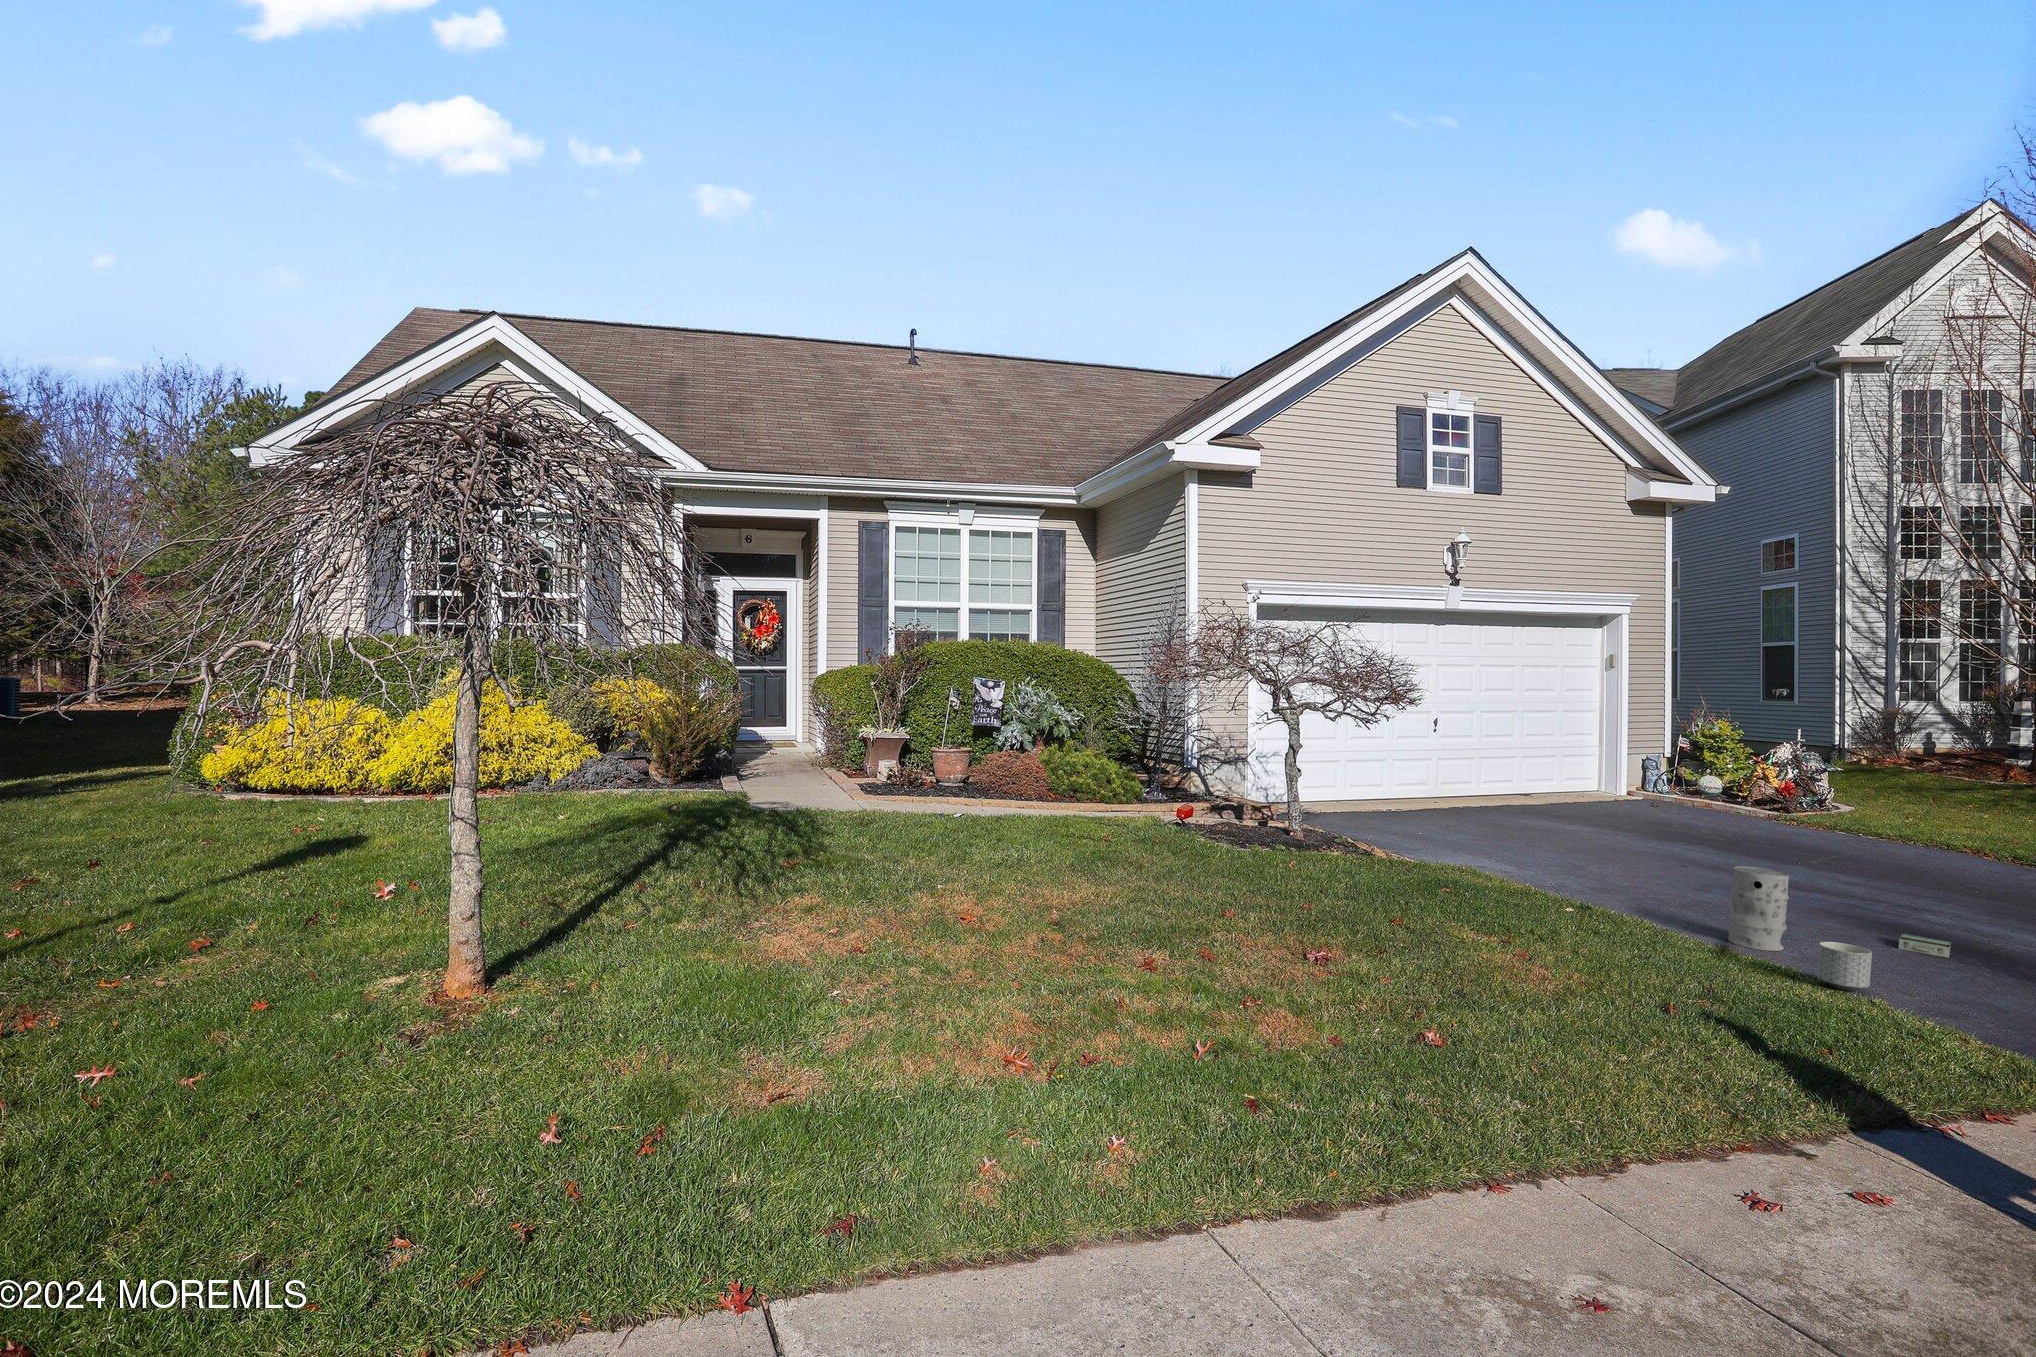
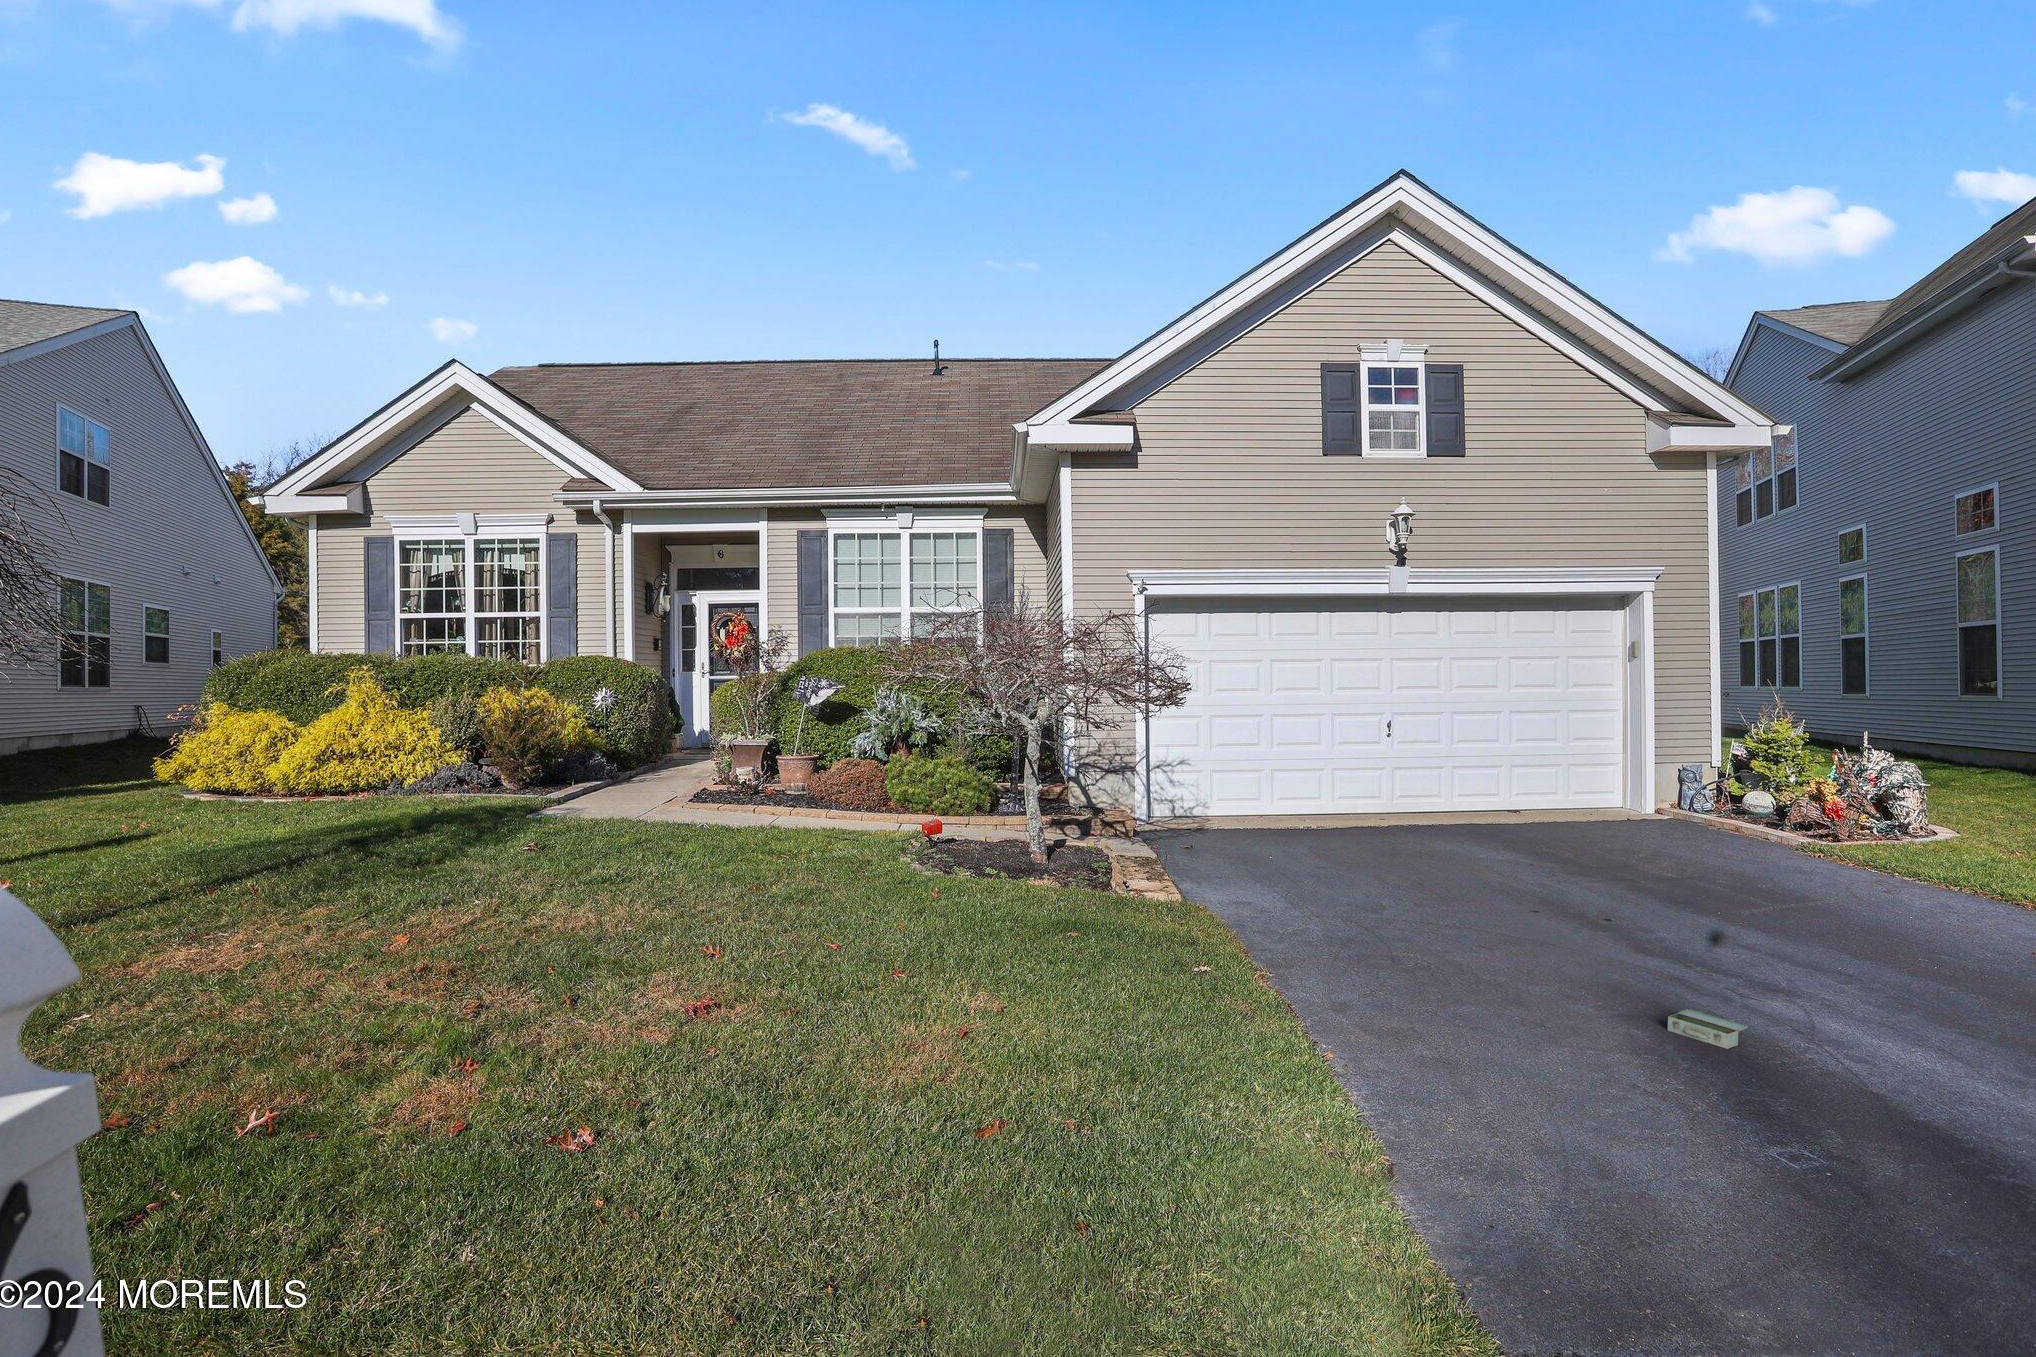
trash can: present [1728,866,1789,951] -> none [1399,905,1471,1024]
planter: present [1817,942,1872,991] -> none [1401,1018,1468,1091]

